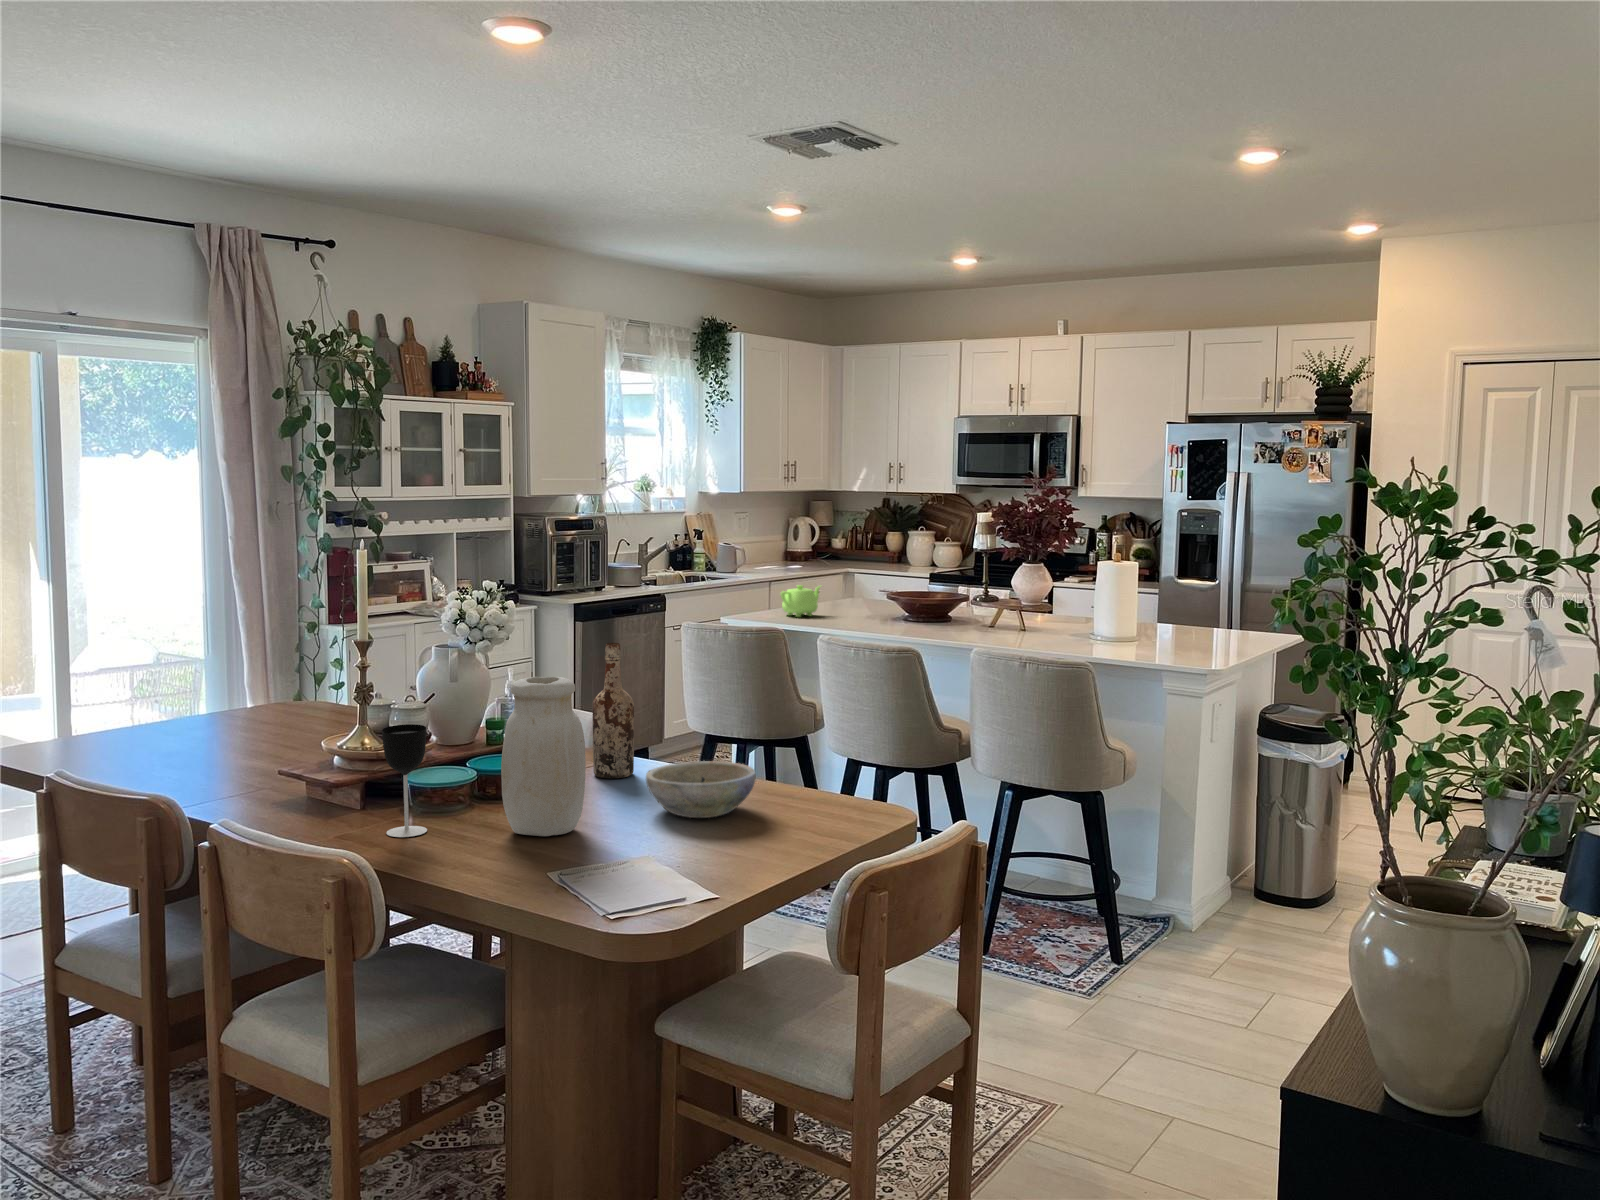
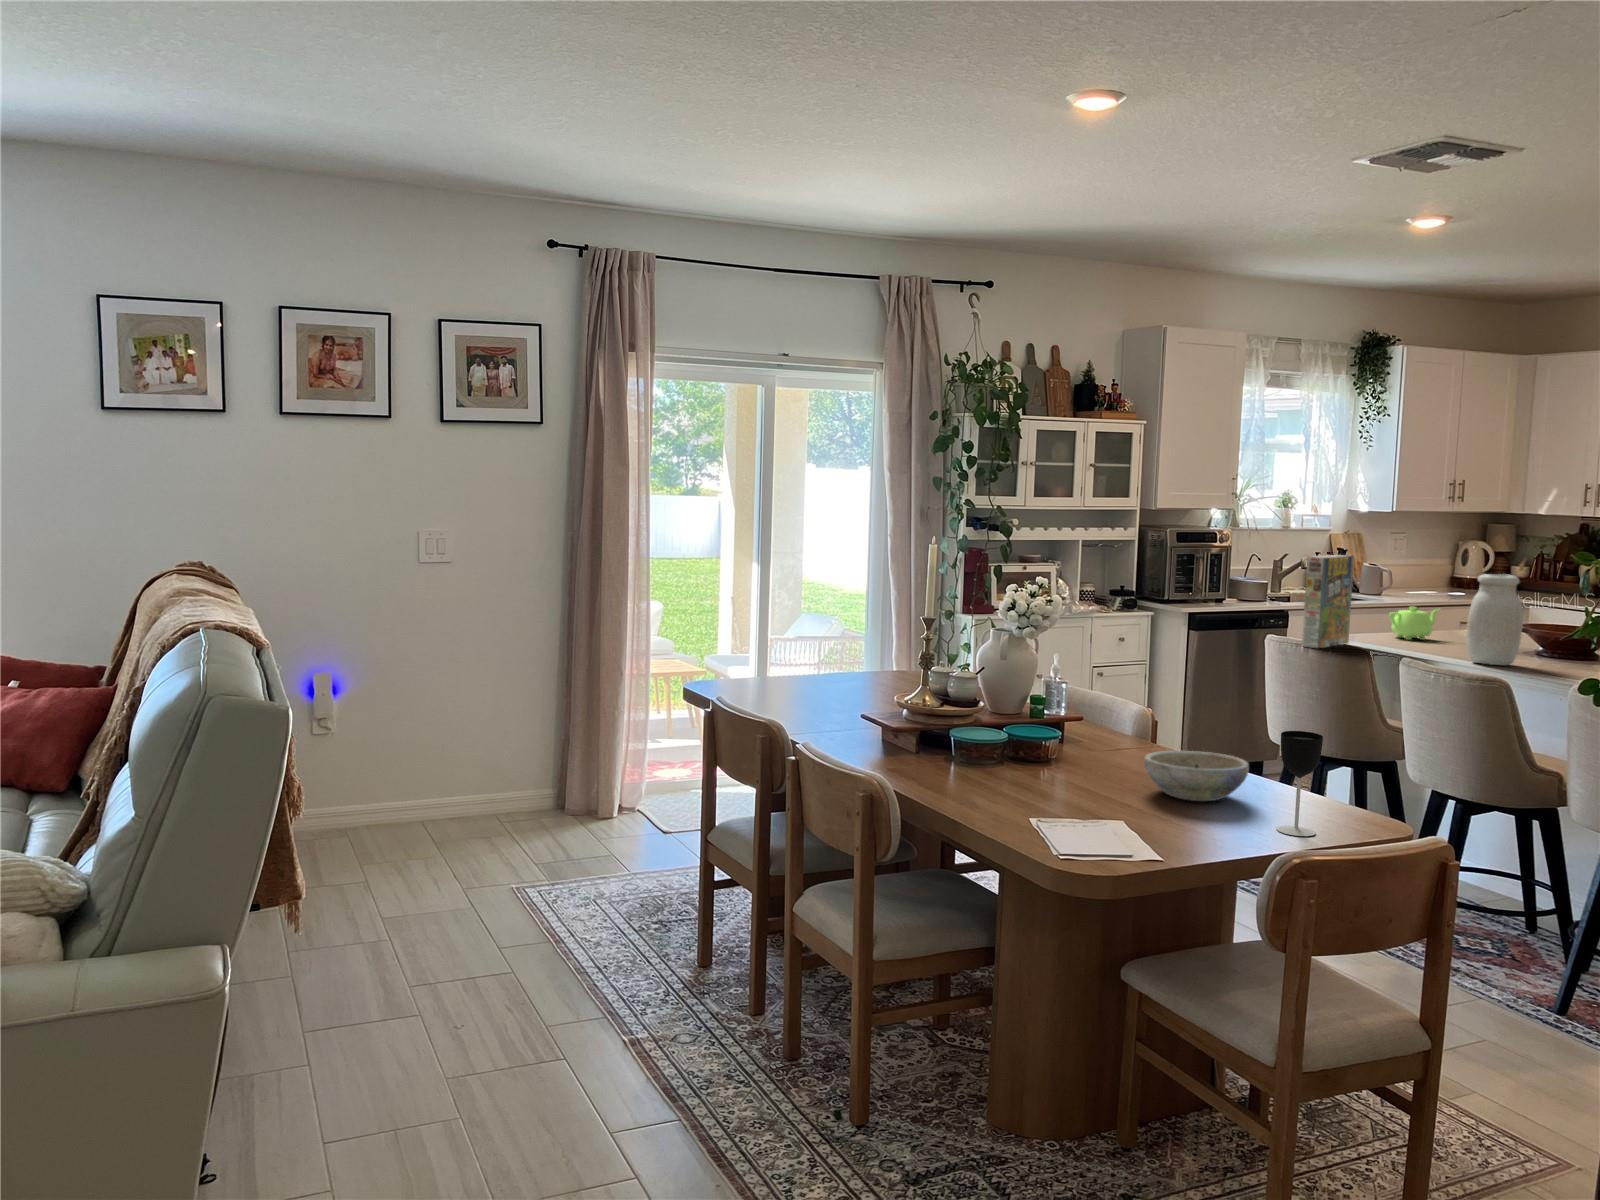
cereal box: none [716,538,754,633] -> present [1302,555,1354,648]
wine bottle: present [592,643,634,778] -> none [1117,639,1157,760]
jar: present [501,676,586,836] -> present [1466,574,1523,665]
wine glass: present [382,724,427,837] -> present [1277,731,1323,836]

